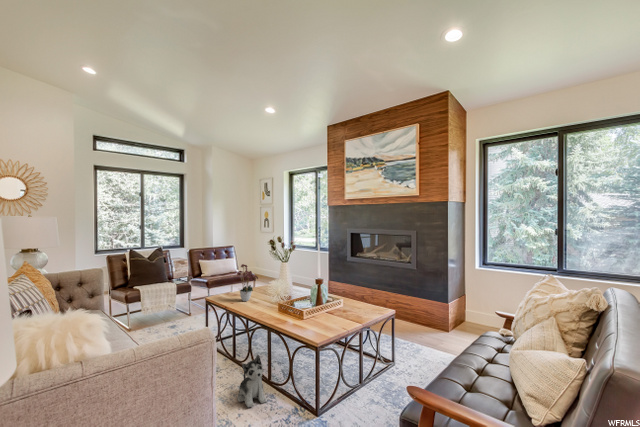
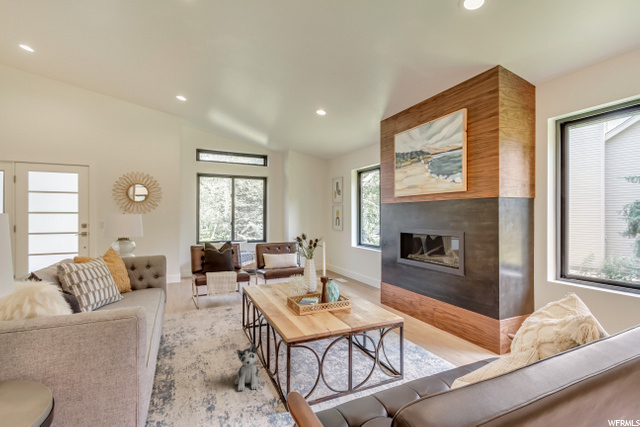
flower arrangement: present [237,264,258,301] -> none [263,257,283,293]

